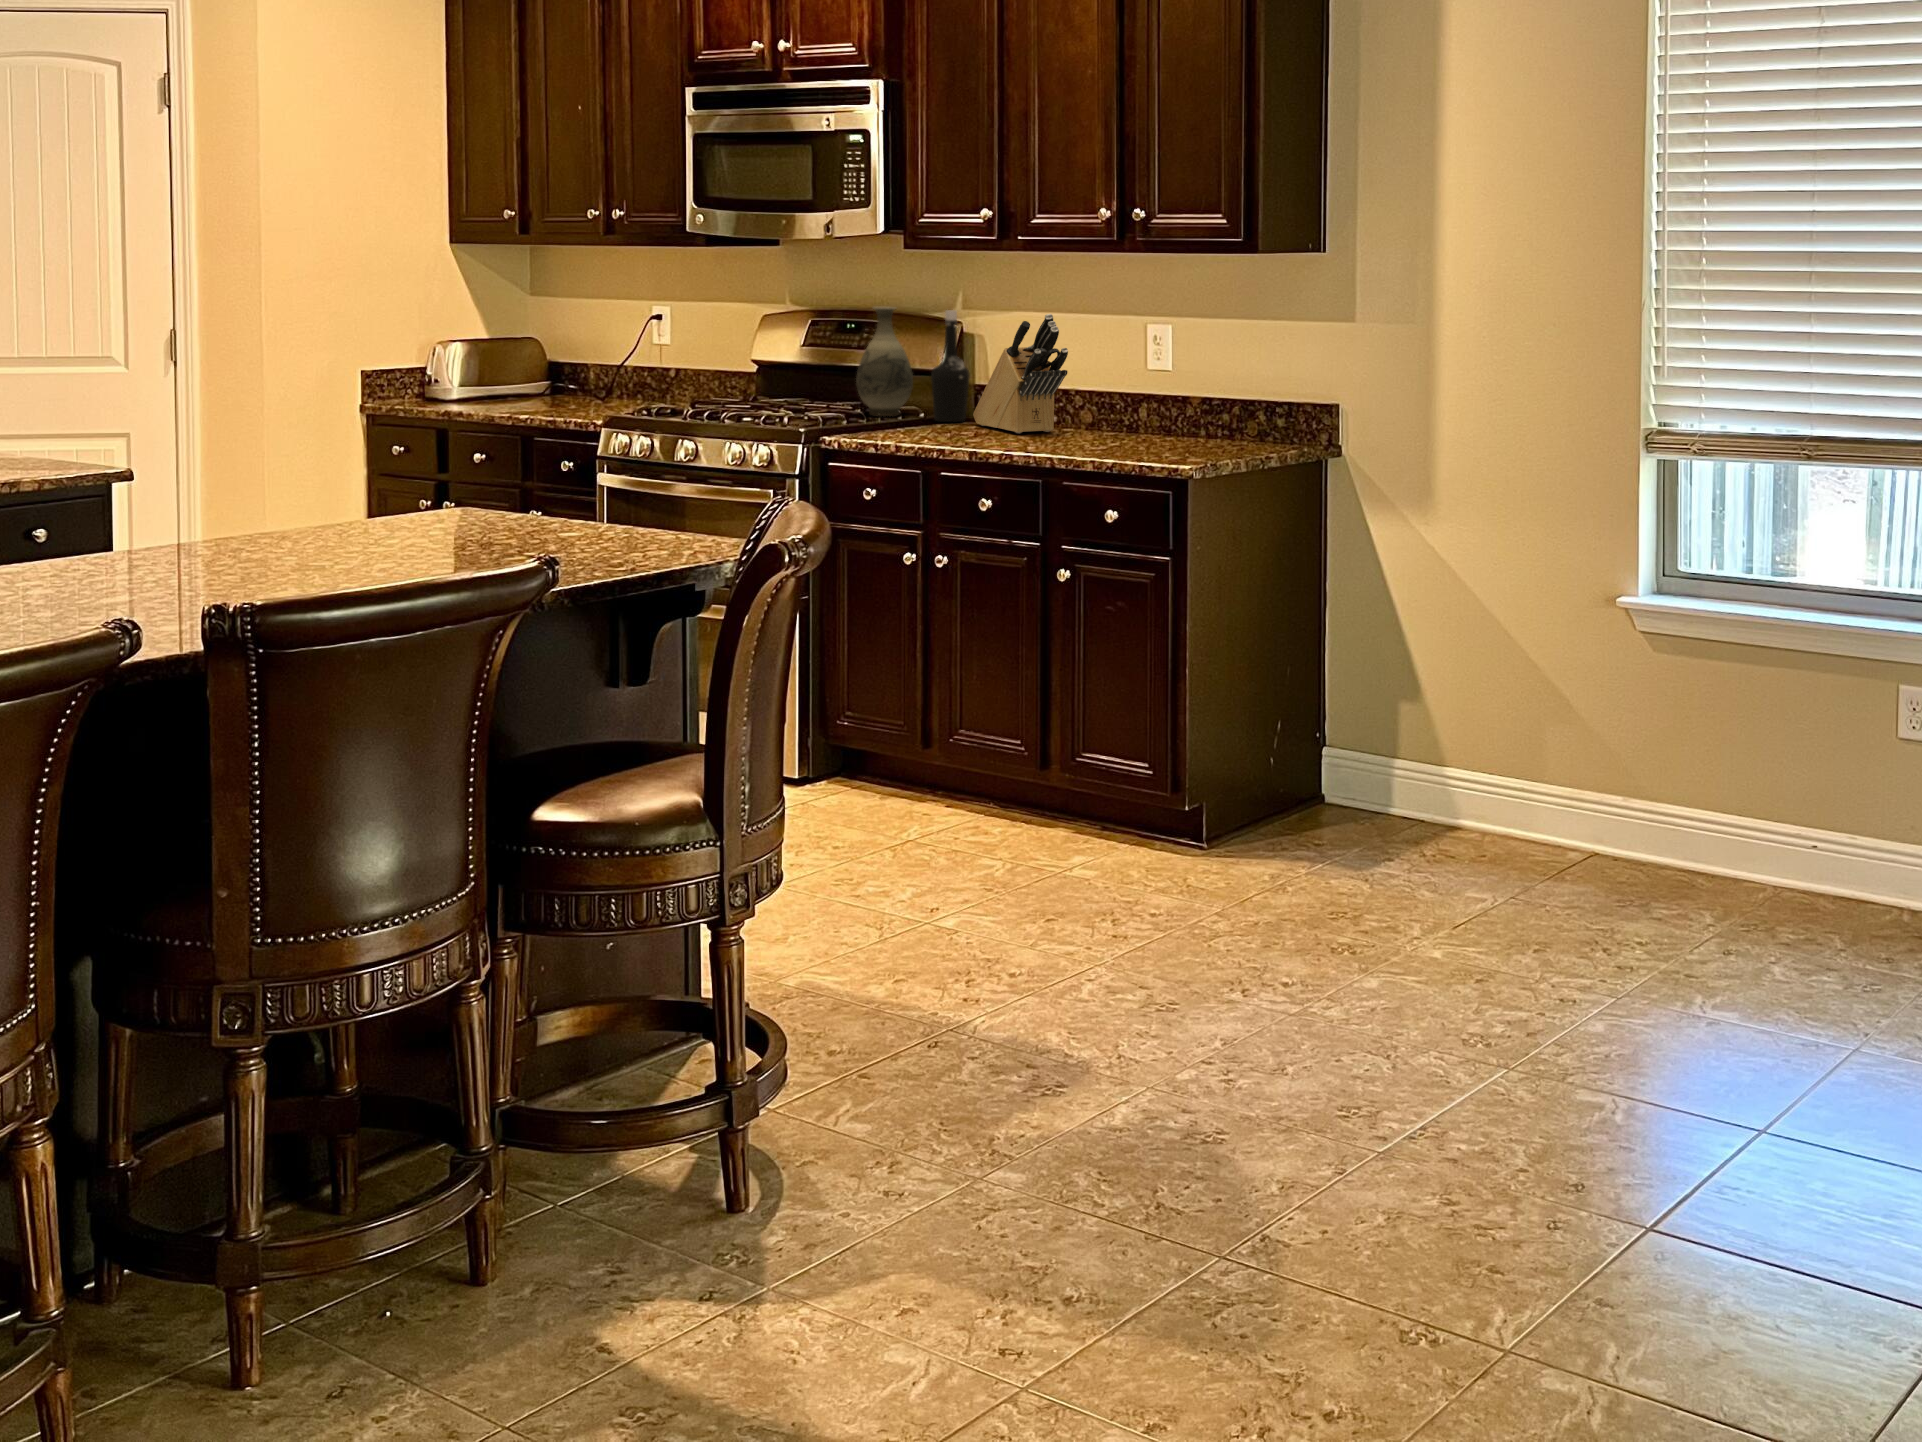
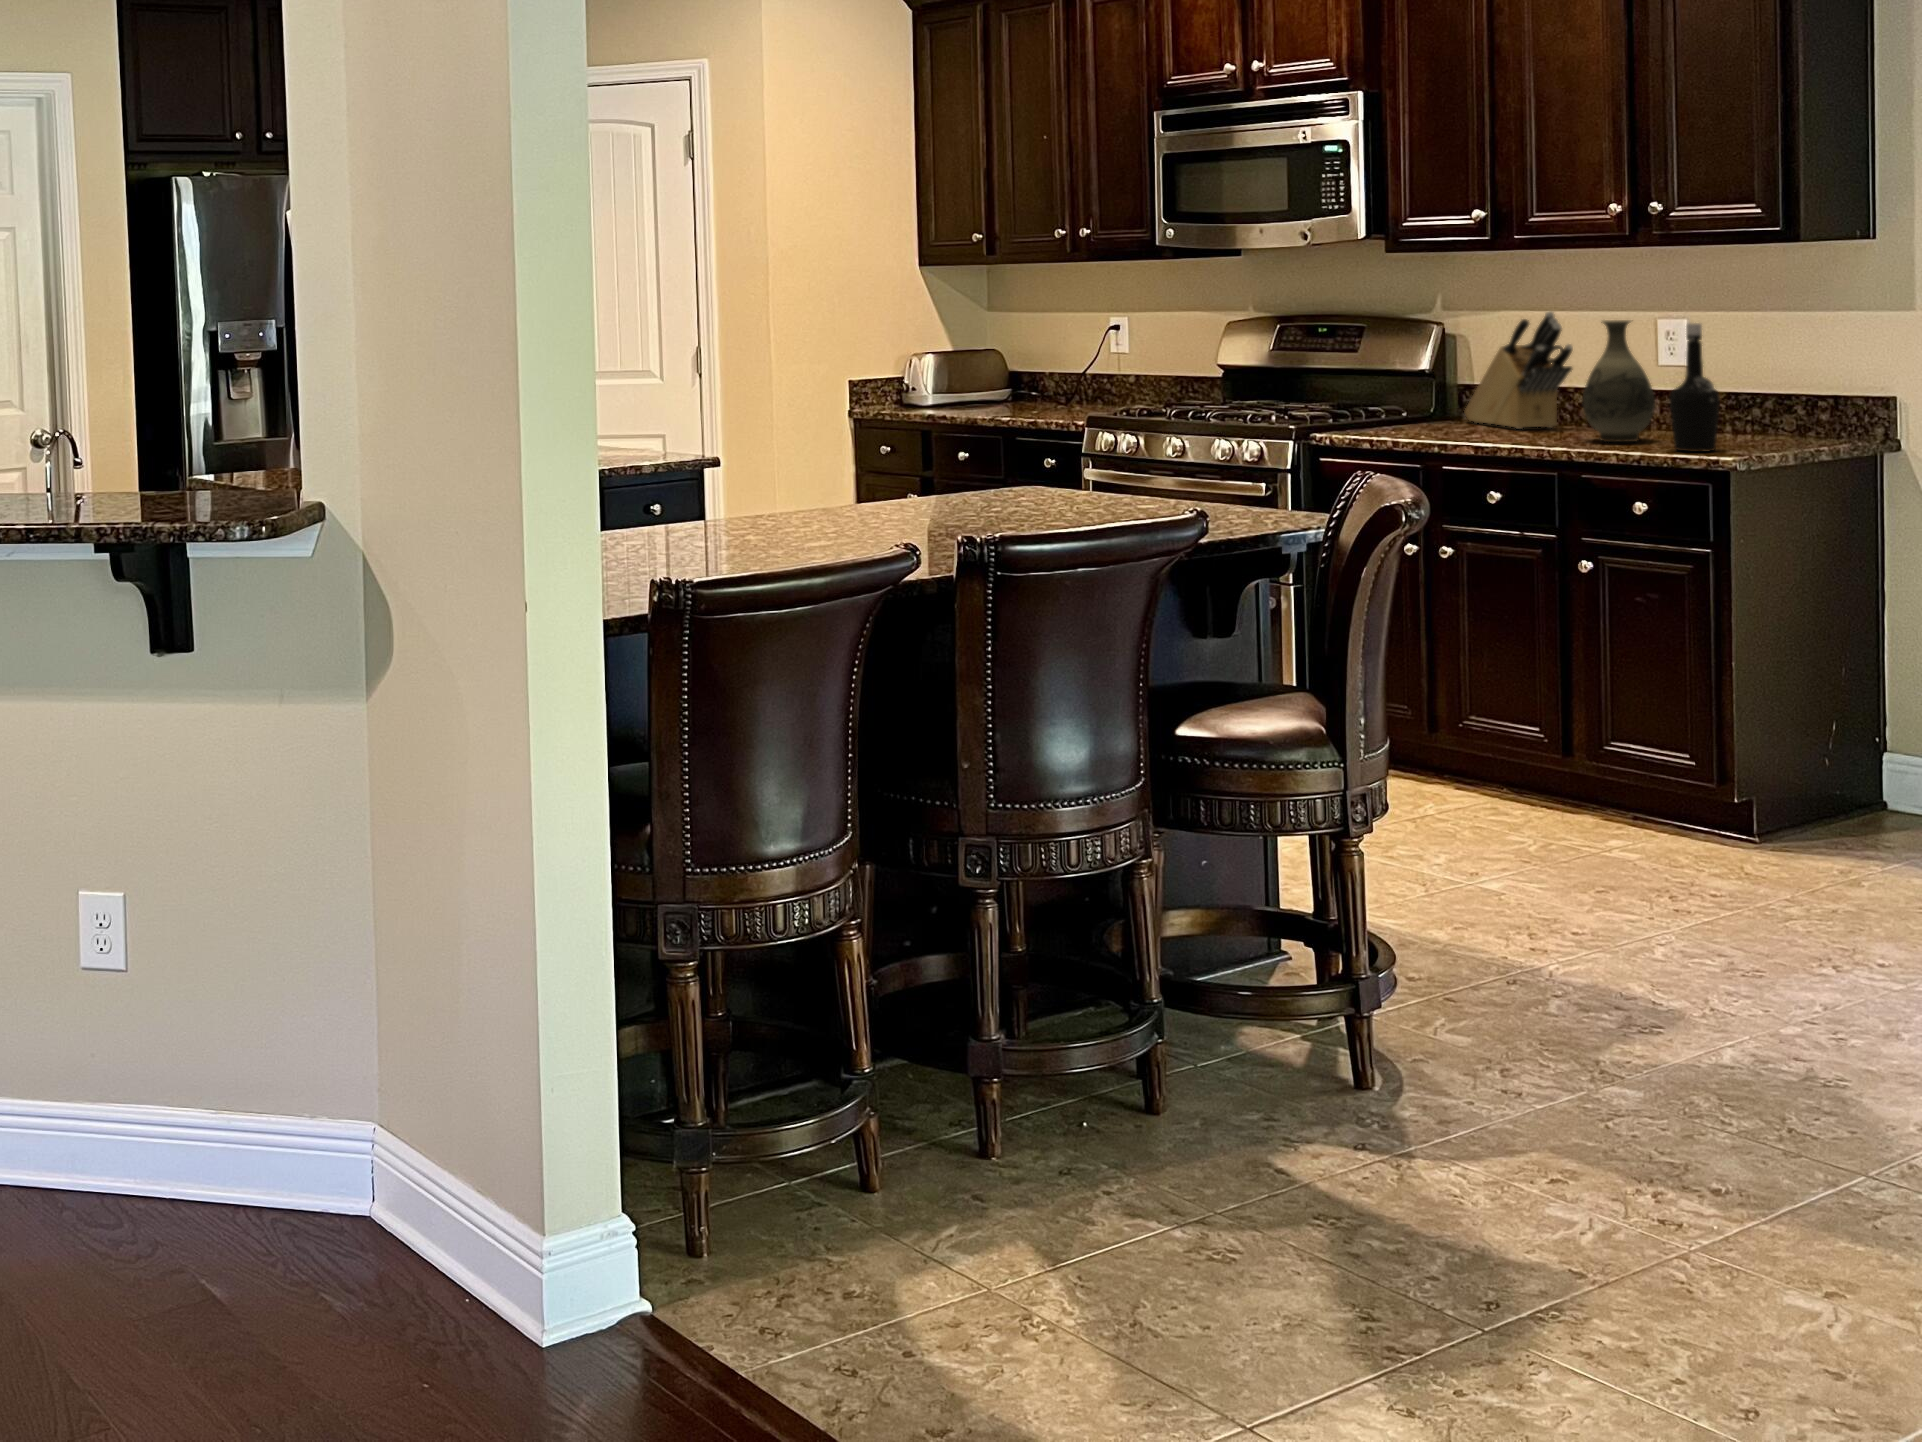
vase: present [856,307,913,416] -> present [1582,320,1655,442]
bottle: present [931,310,969,422] -> present [1669,323,1720,452]

